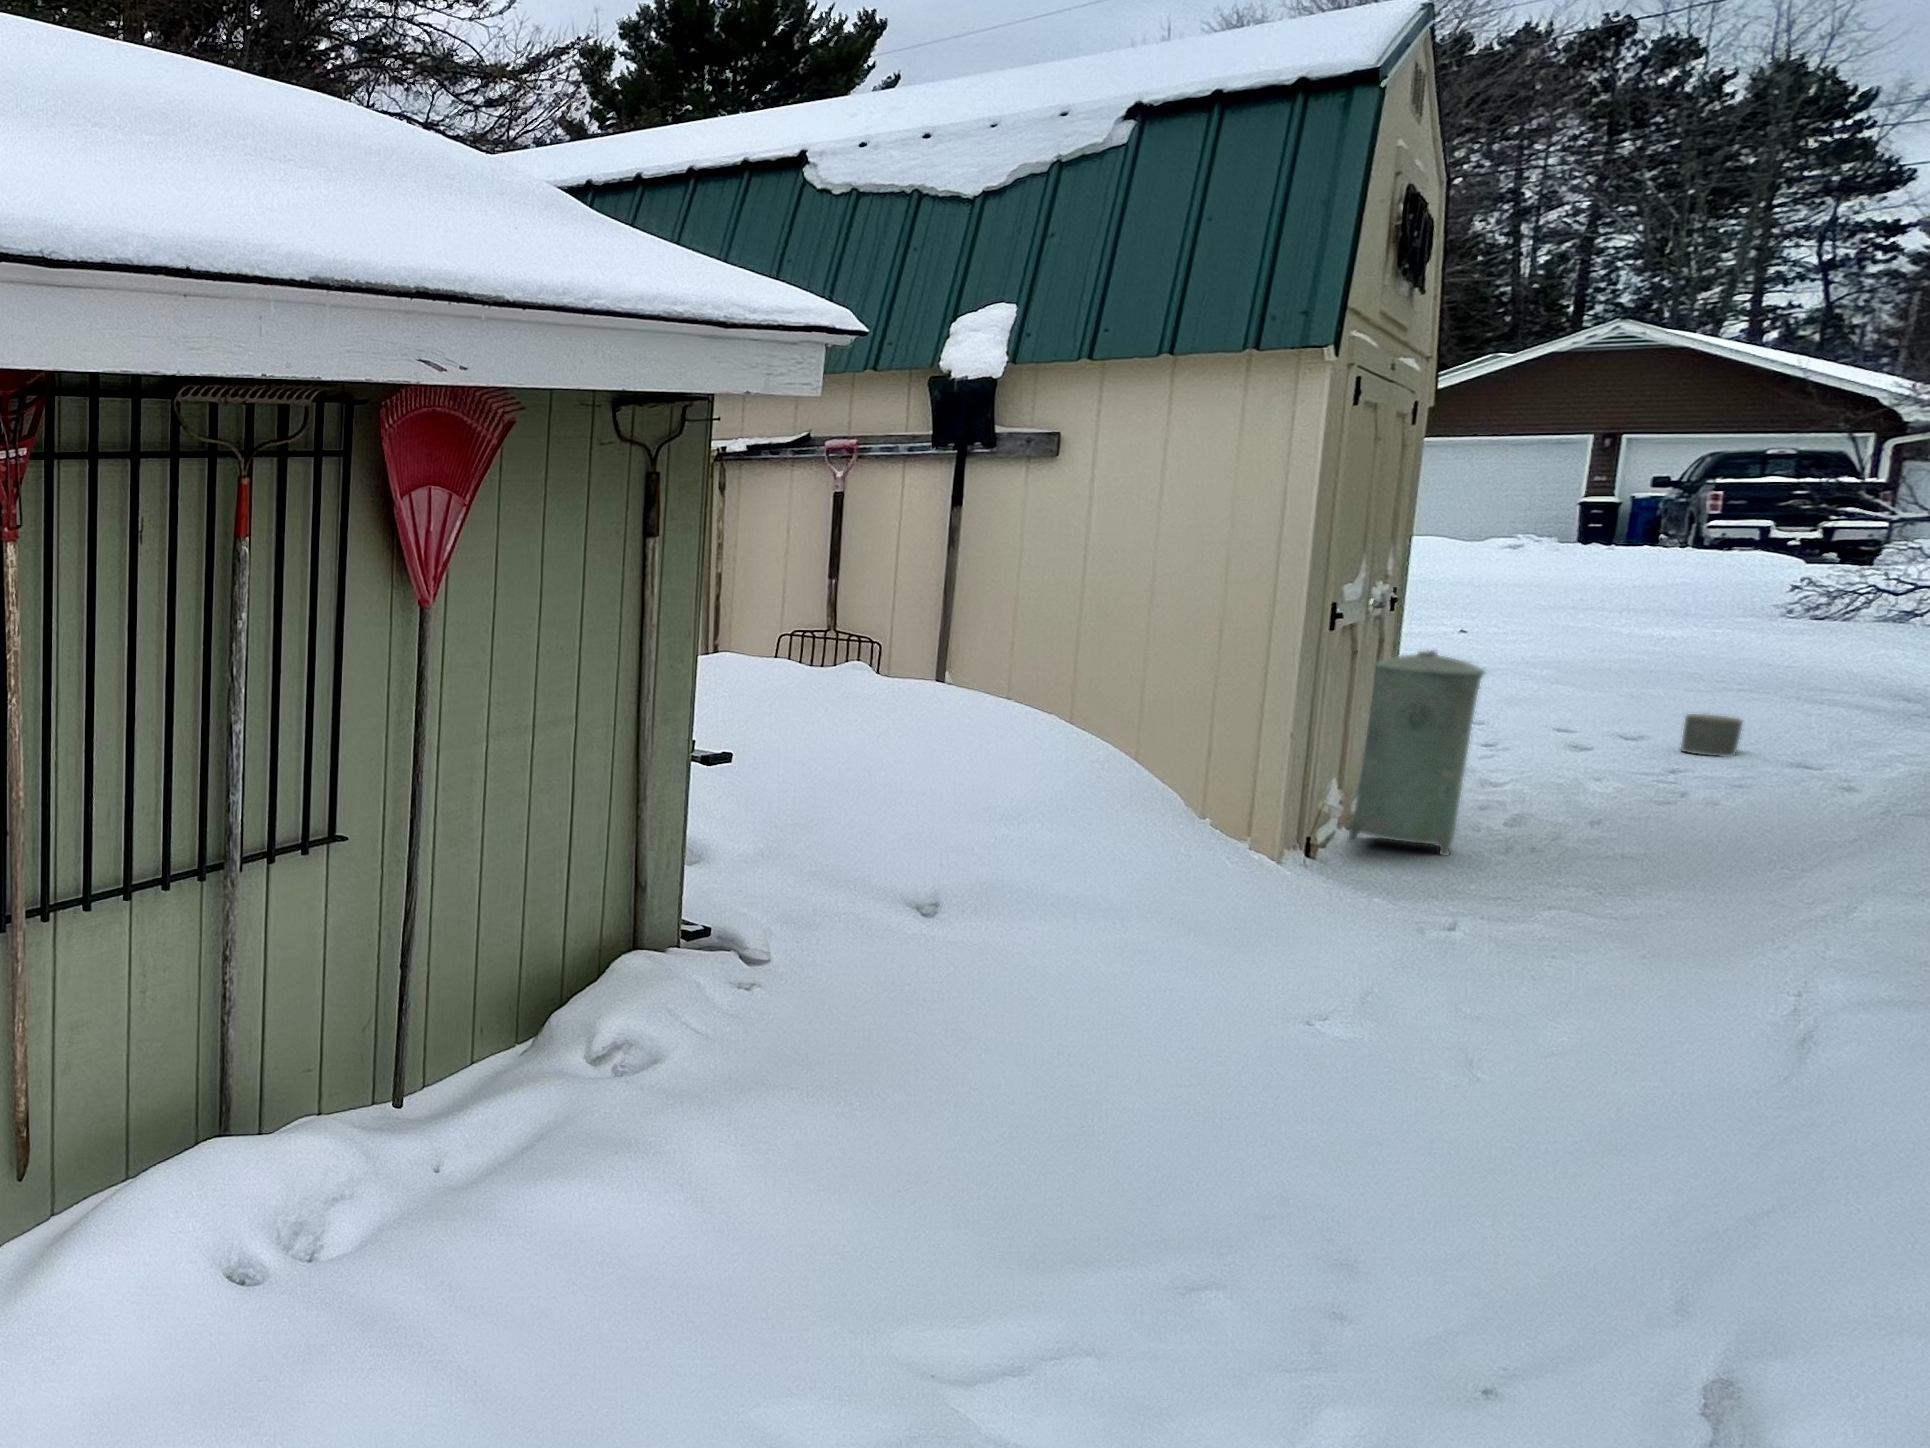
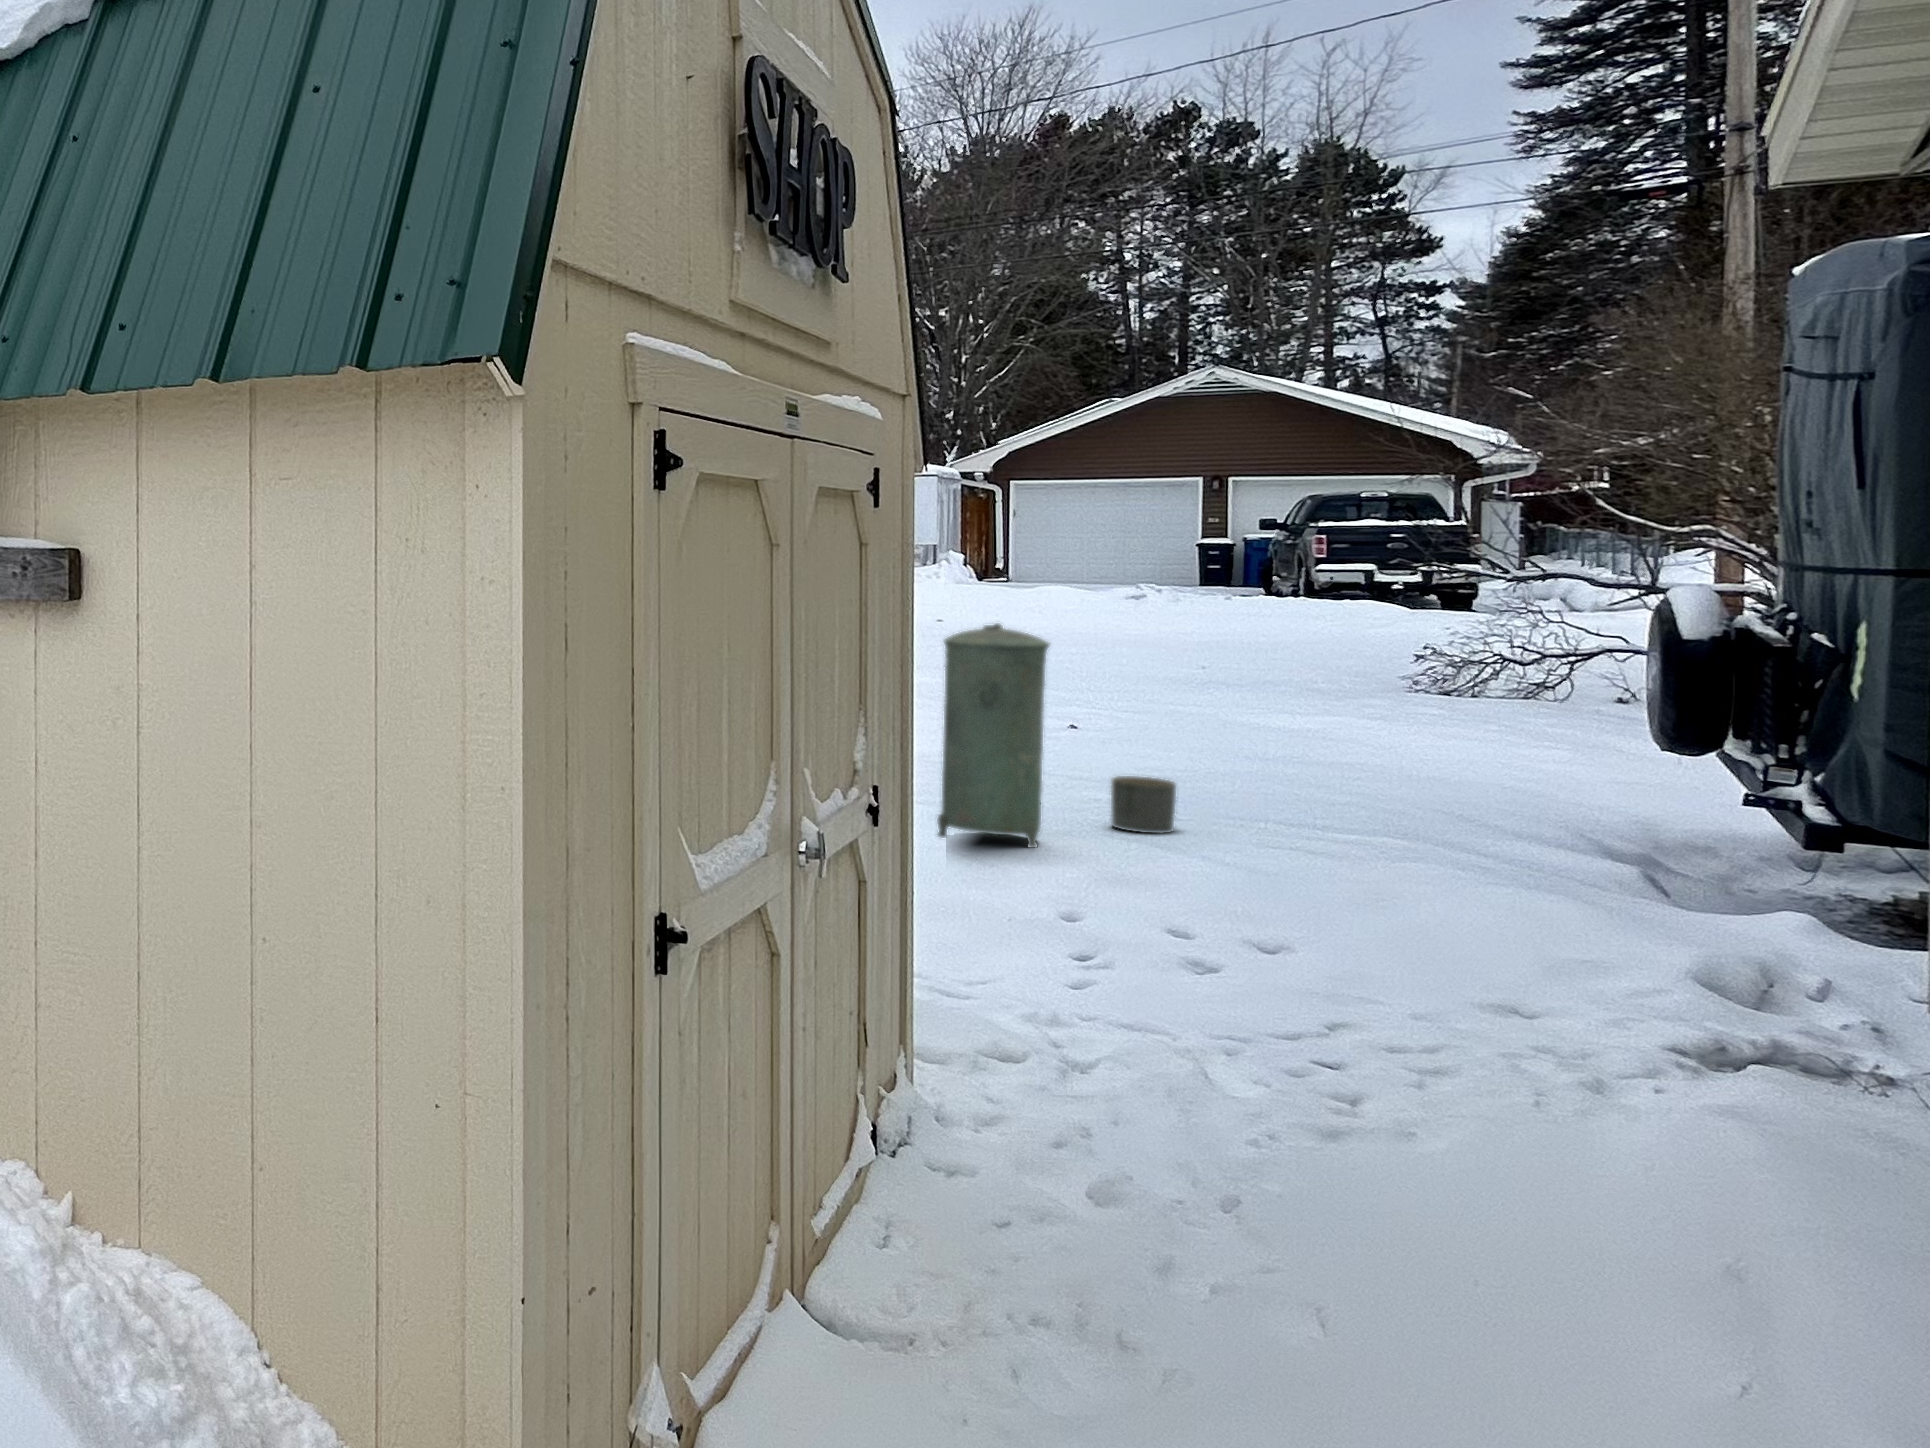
planter: present [1681,714,1743,757] -> present [1111,776,1176,833]

